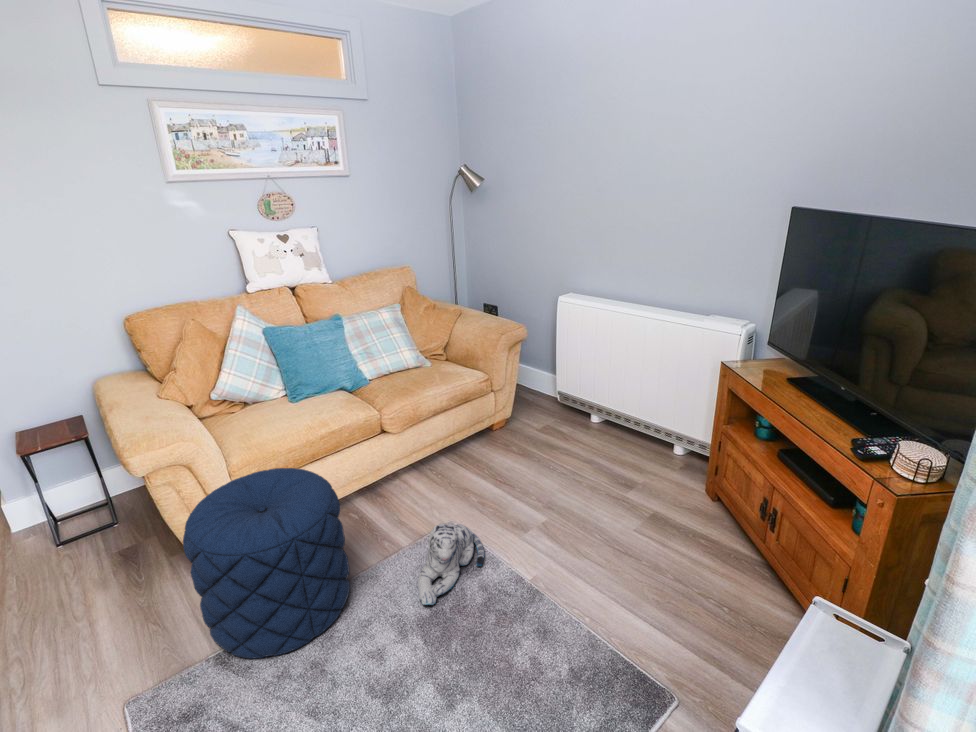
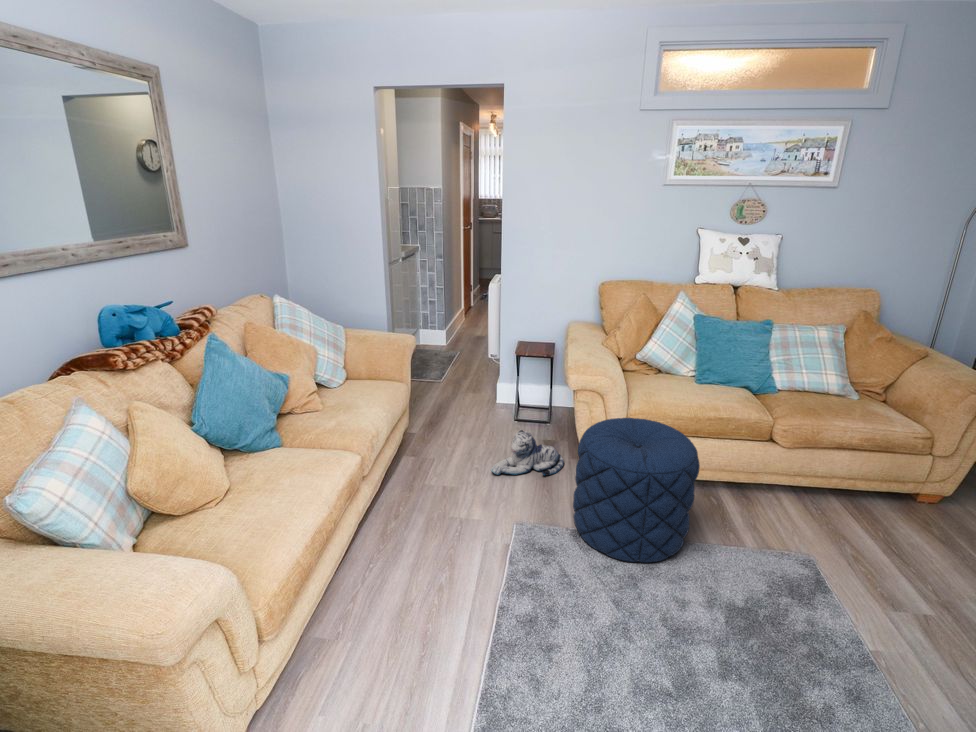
plush toy: present [418,524,485,605] -> present [491,430,564,475]

